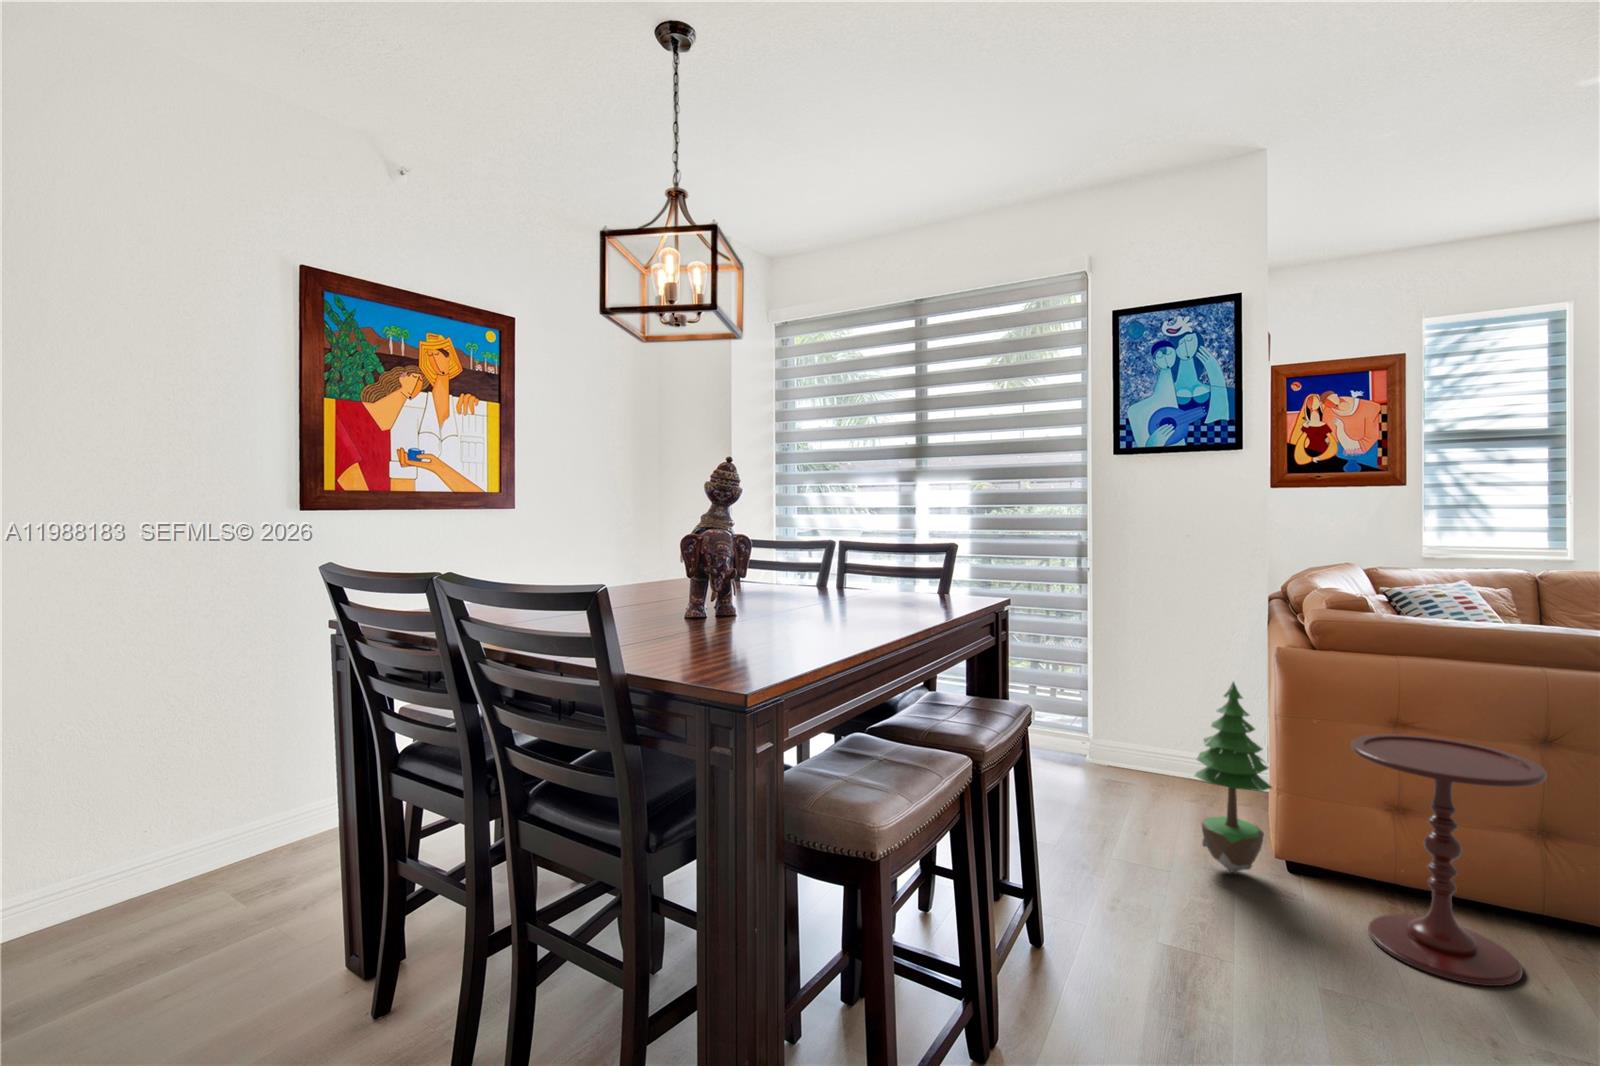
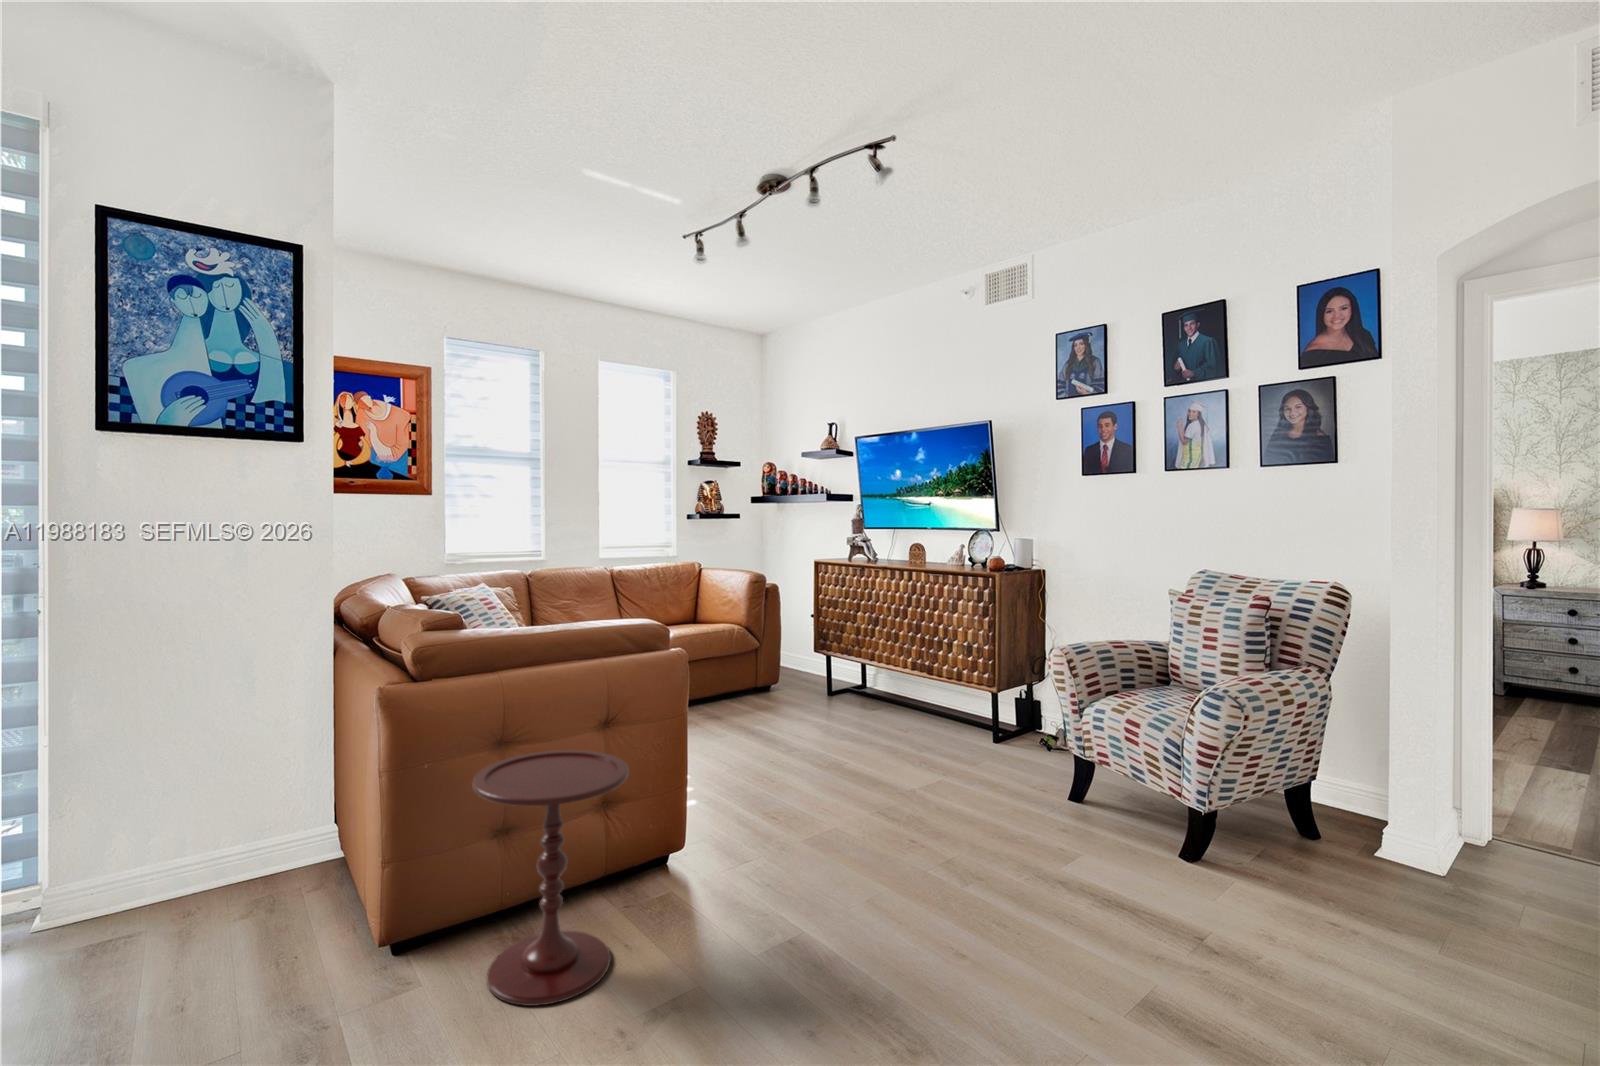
potted tree: present [1195,682,1272,872] -> none [270,744,377,997]

